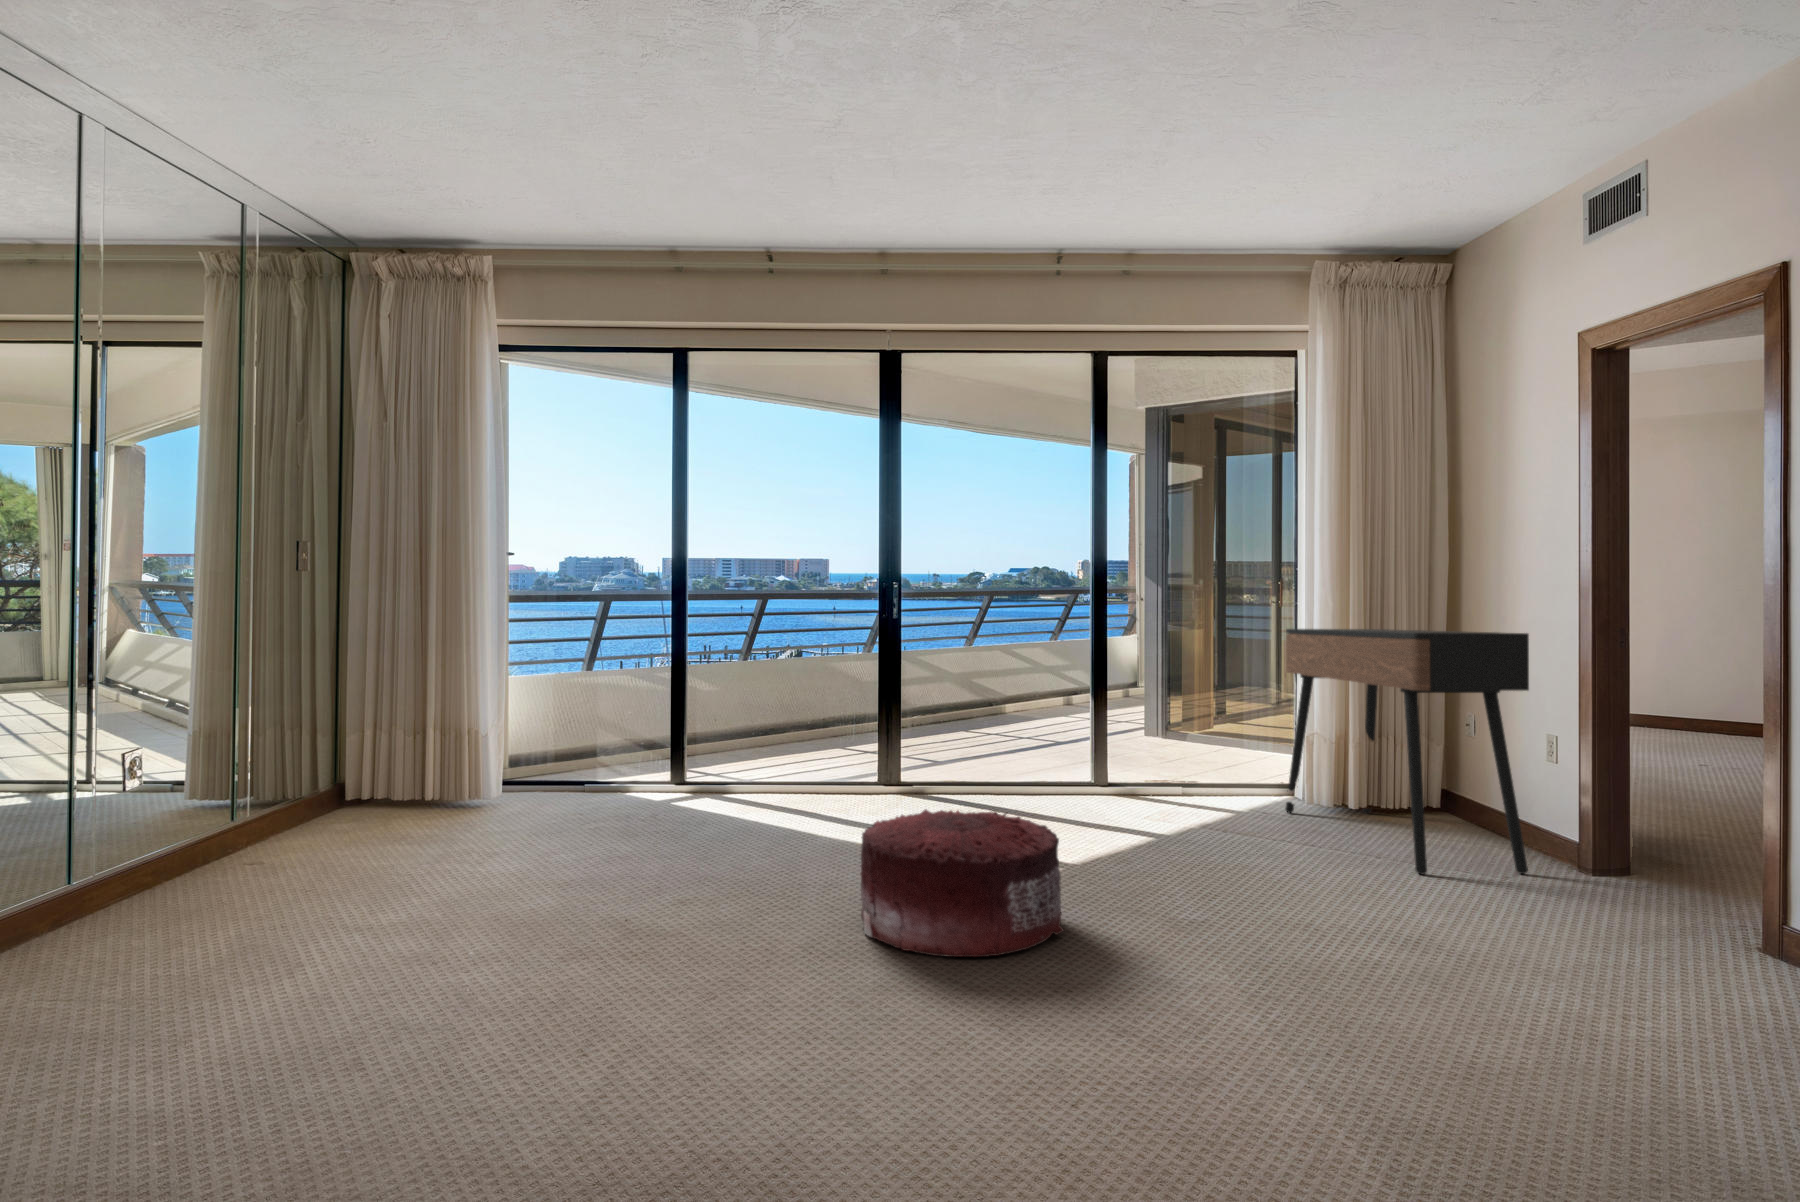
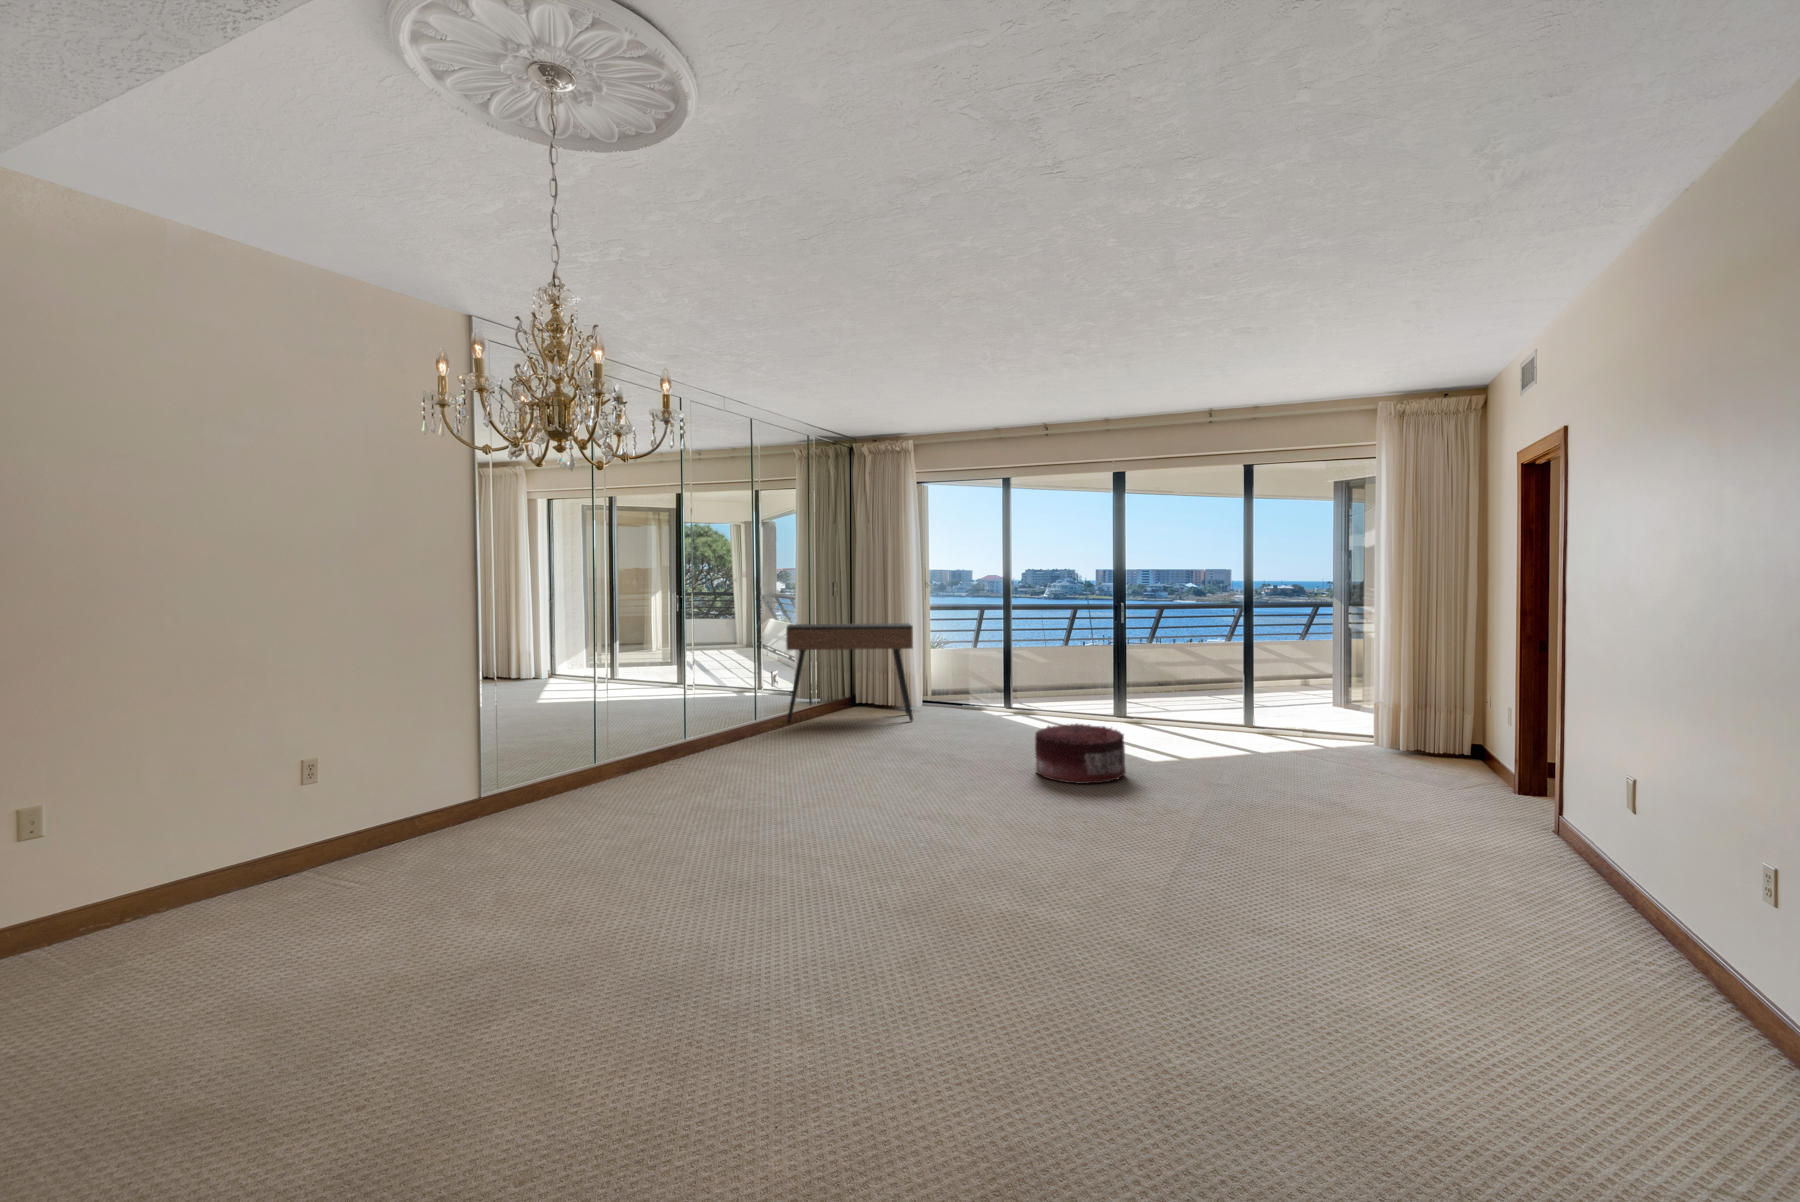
console table: present [1285,629,1529,874] -> present [786,623,913,724]

